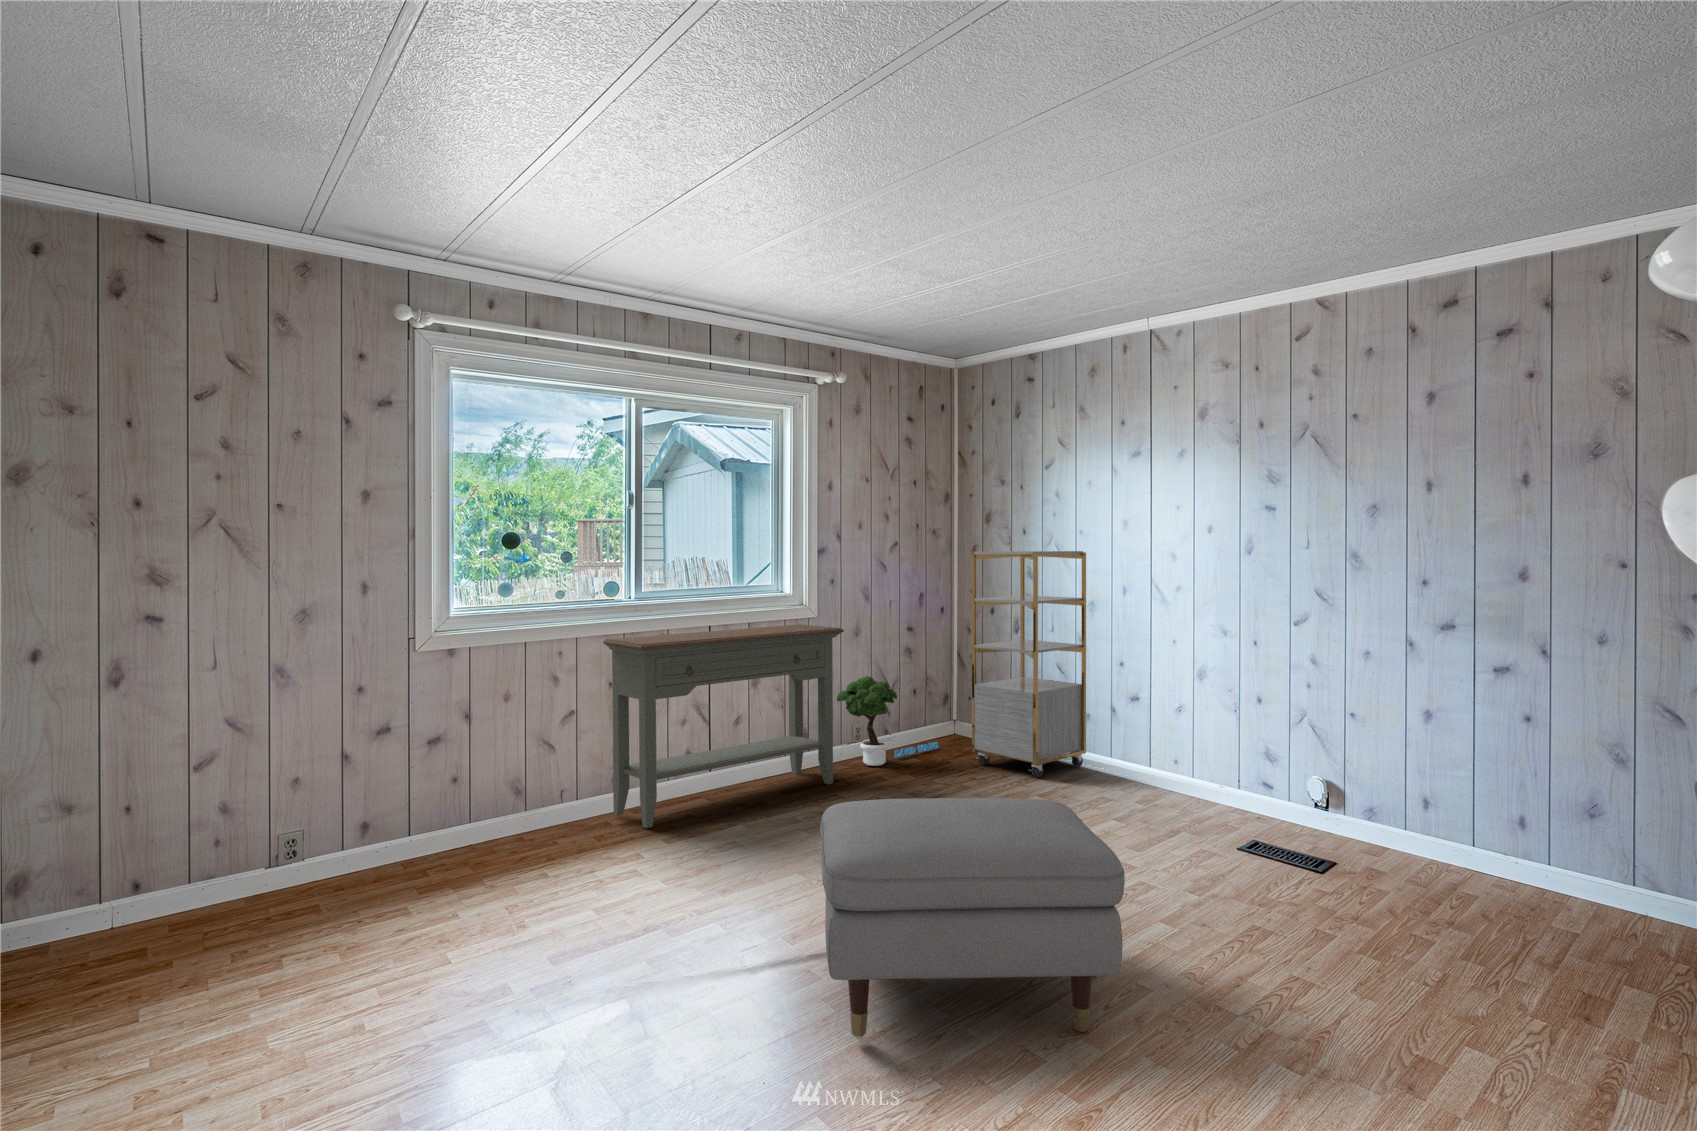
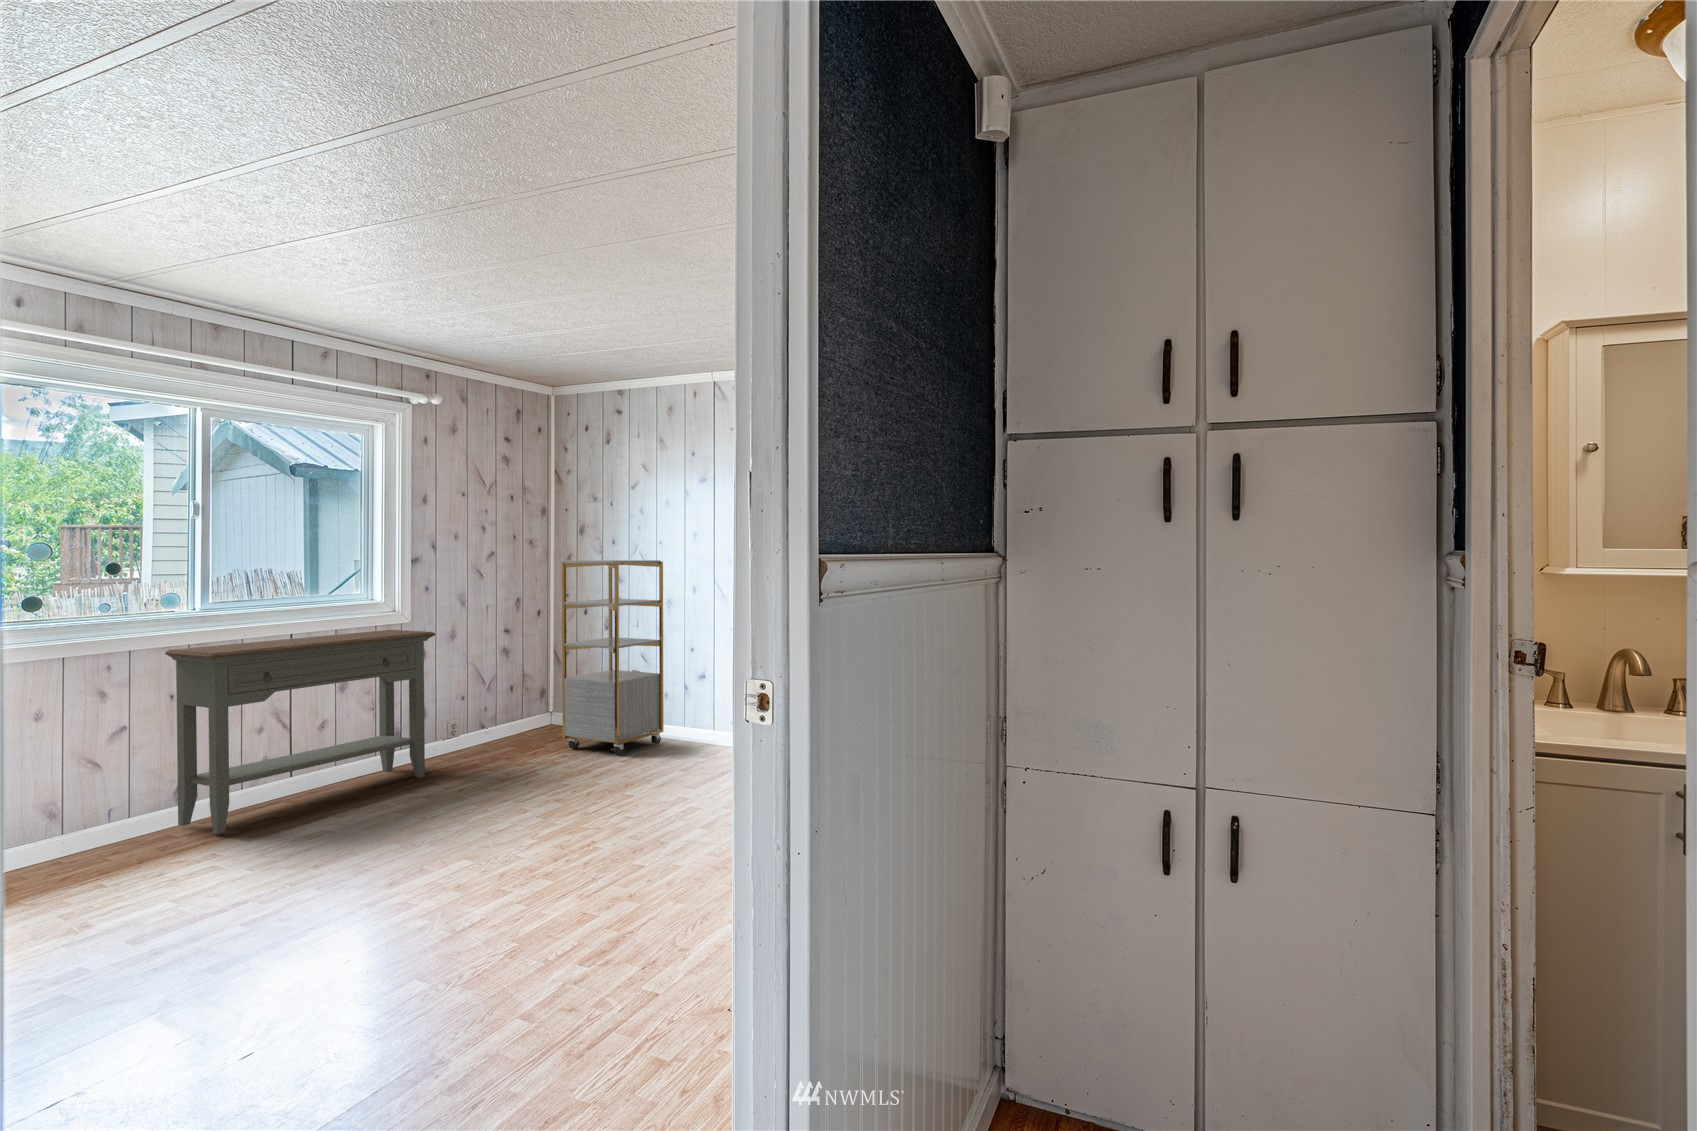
potted tree: present [837,676,938,766] -> none [430,676,534,758]
ottoman: present [820,798,1125,1037] -> none [391,764,643,965]

